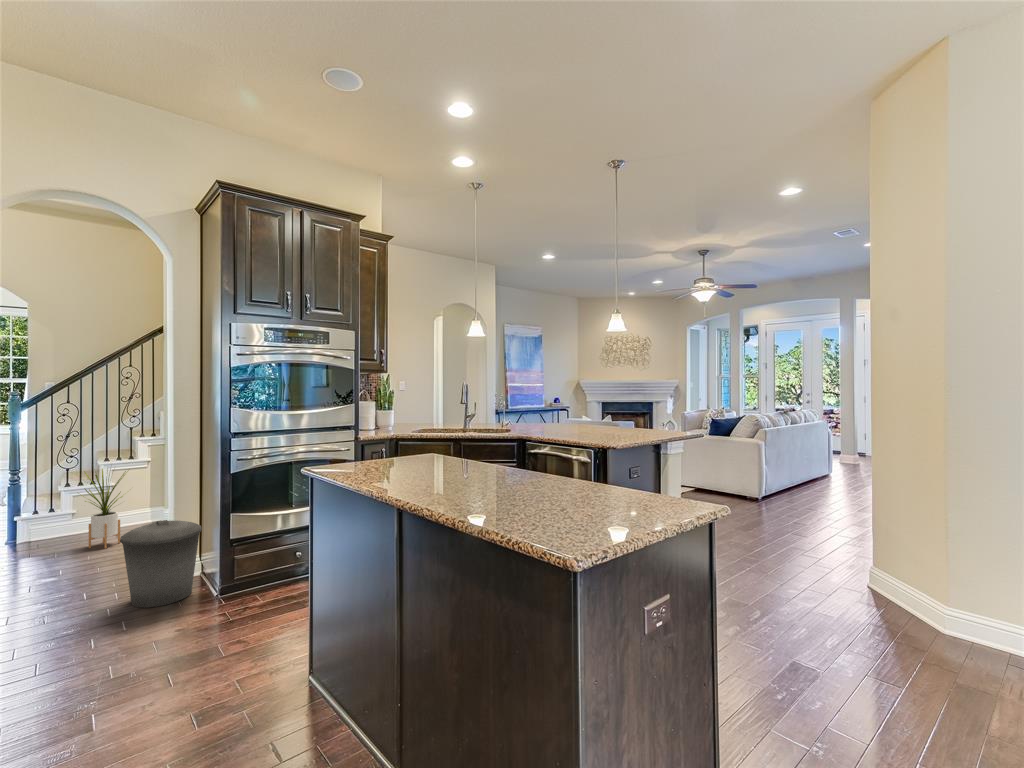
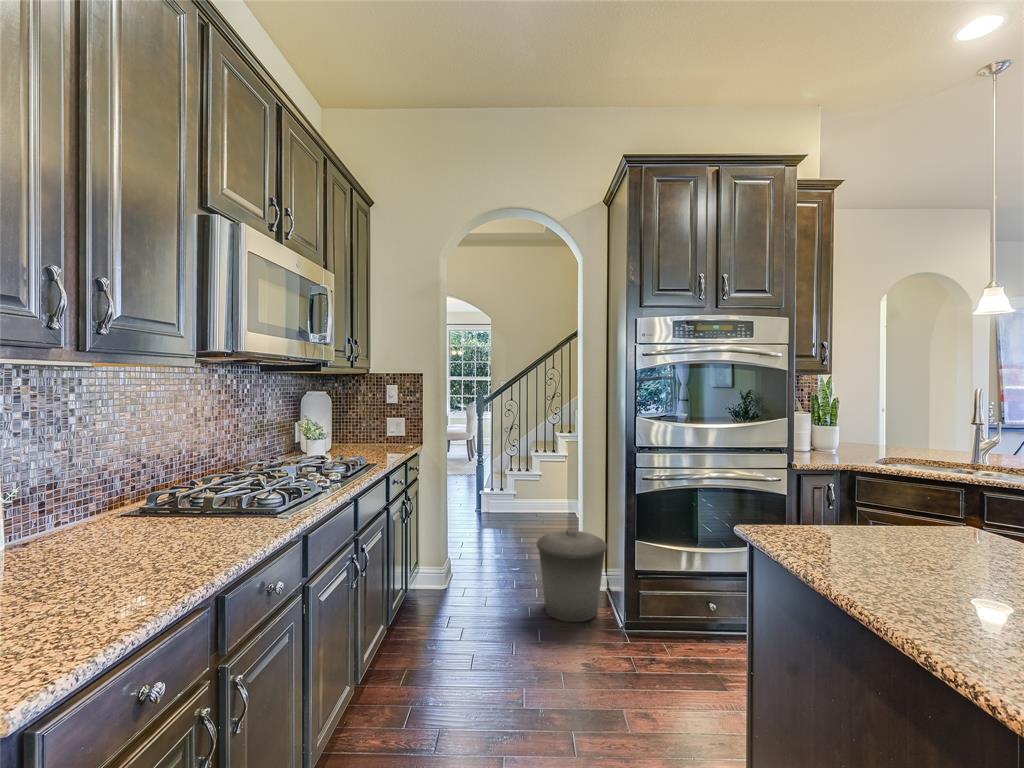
house plant: present [81,469,128,548] -> none [513,456,554,535]

